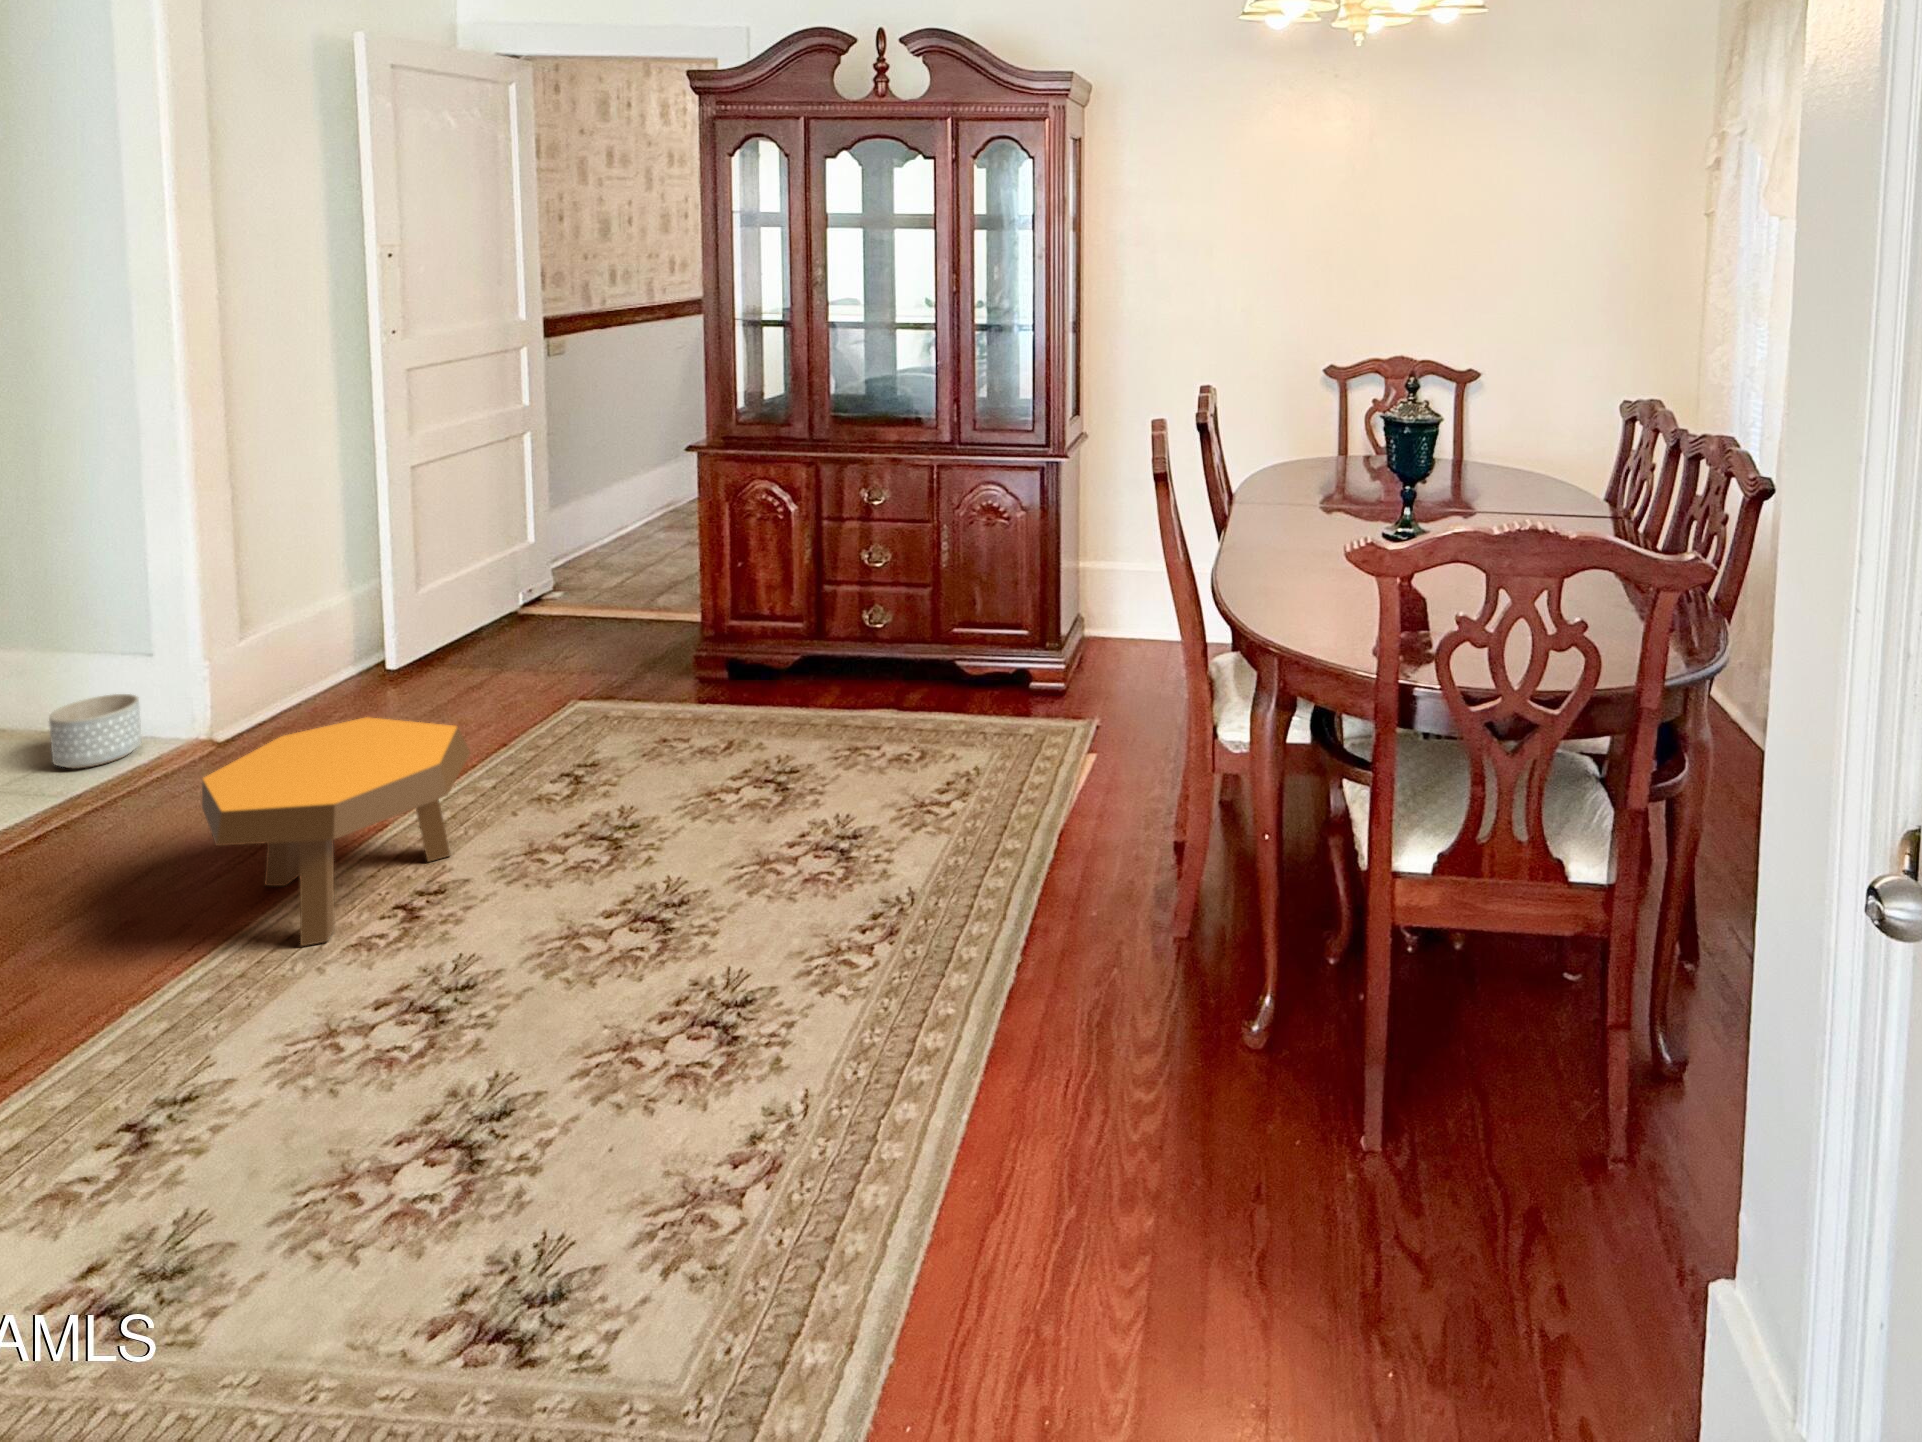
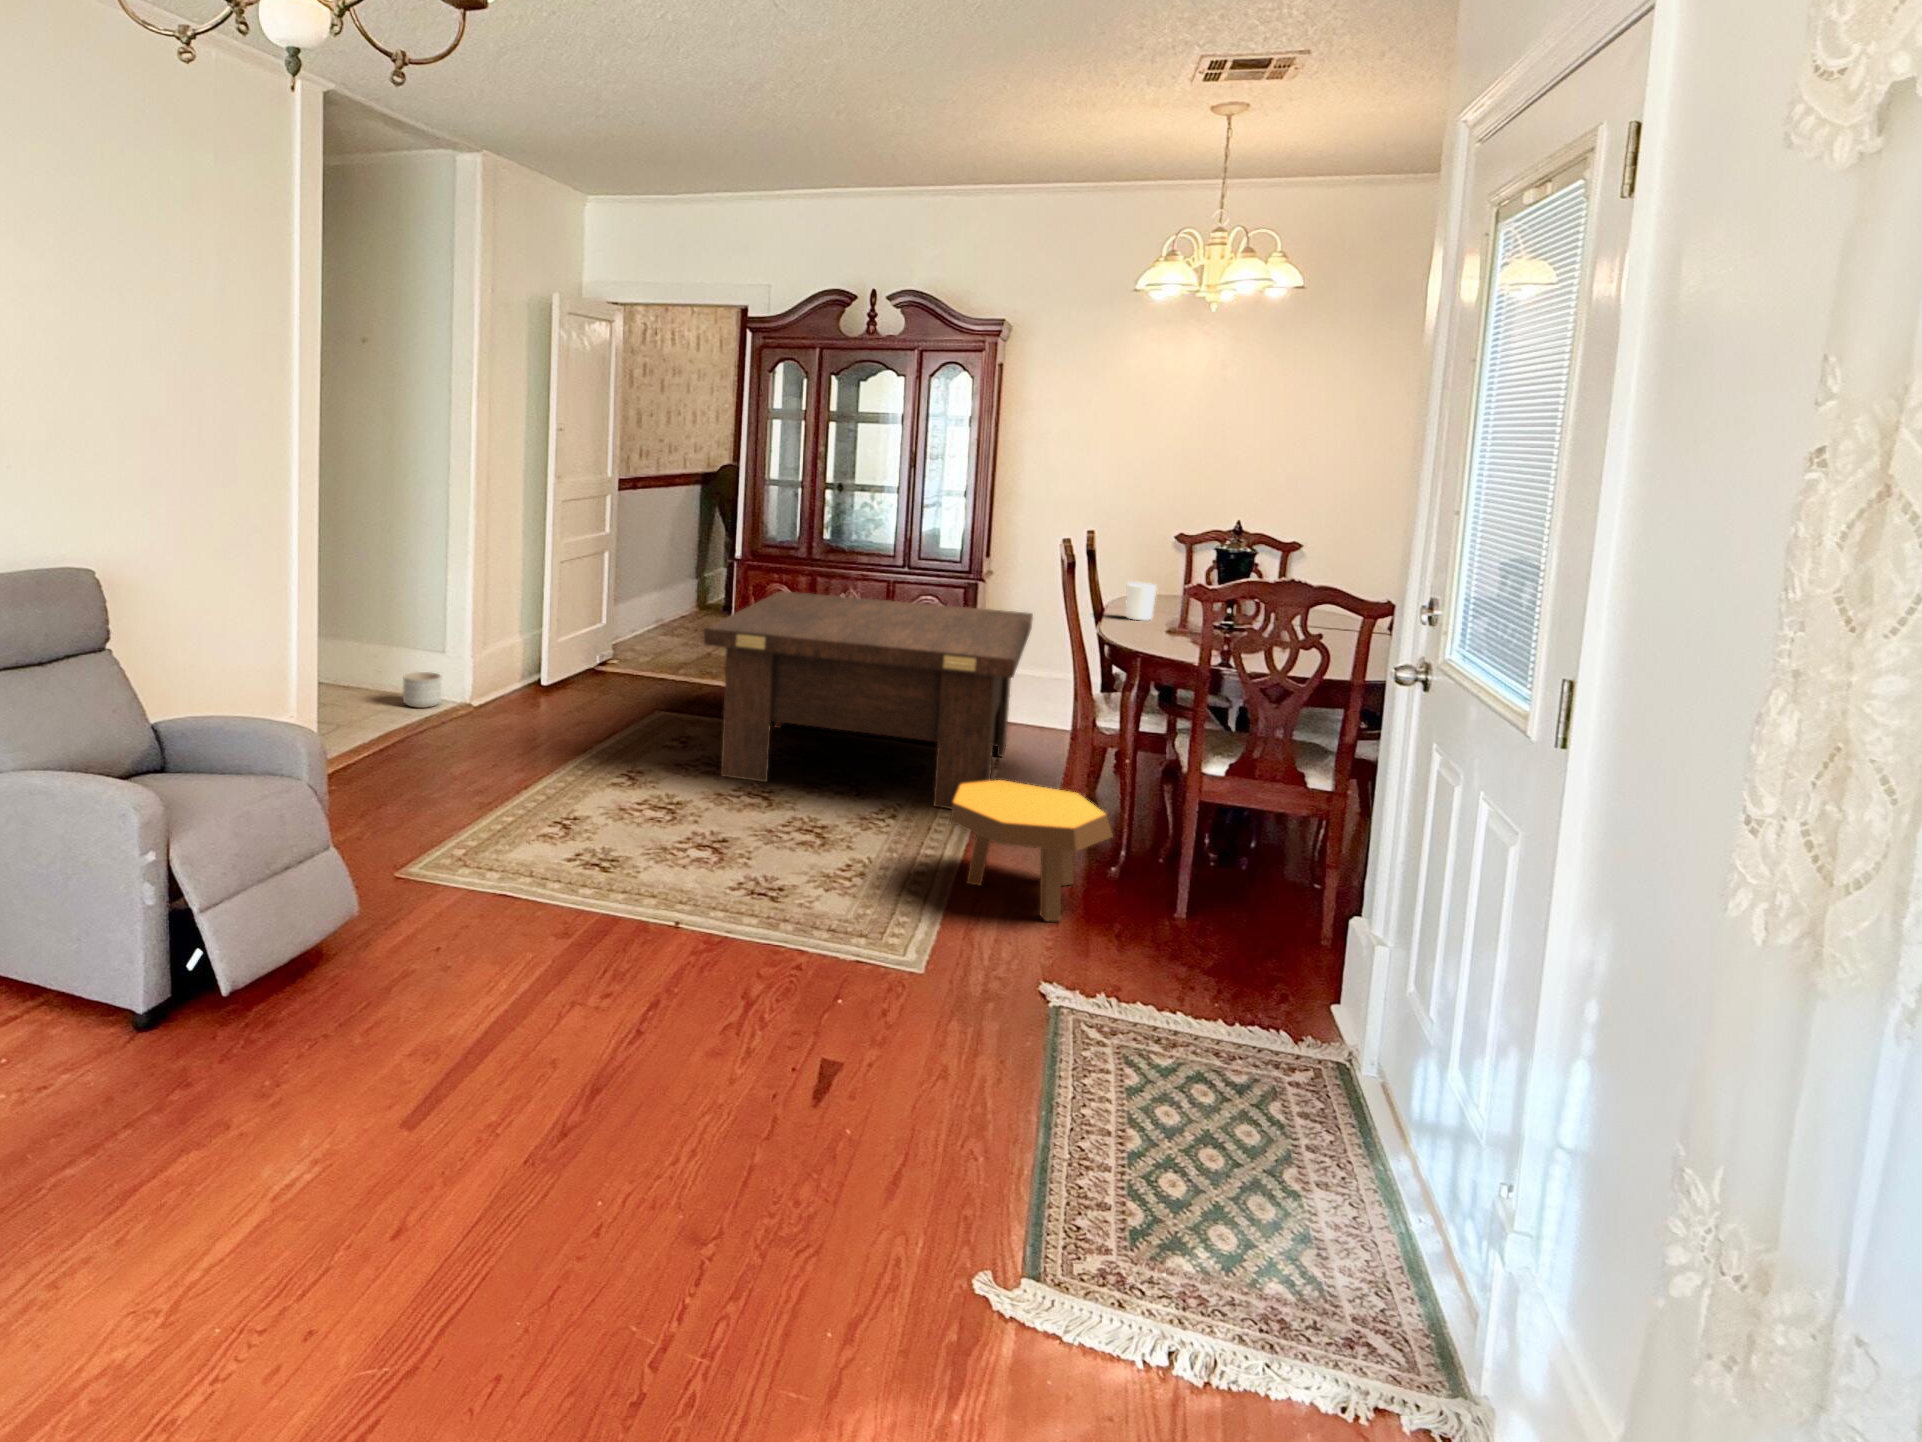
candle holder: none [1257,470,1302,533] -> present [1126,582,1157,620]
coffee table: none [544,491,1138,885] -> present [704,591,1033,809]
footstool: present [202,717,470,946] -> present [950,780,1113,921]

